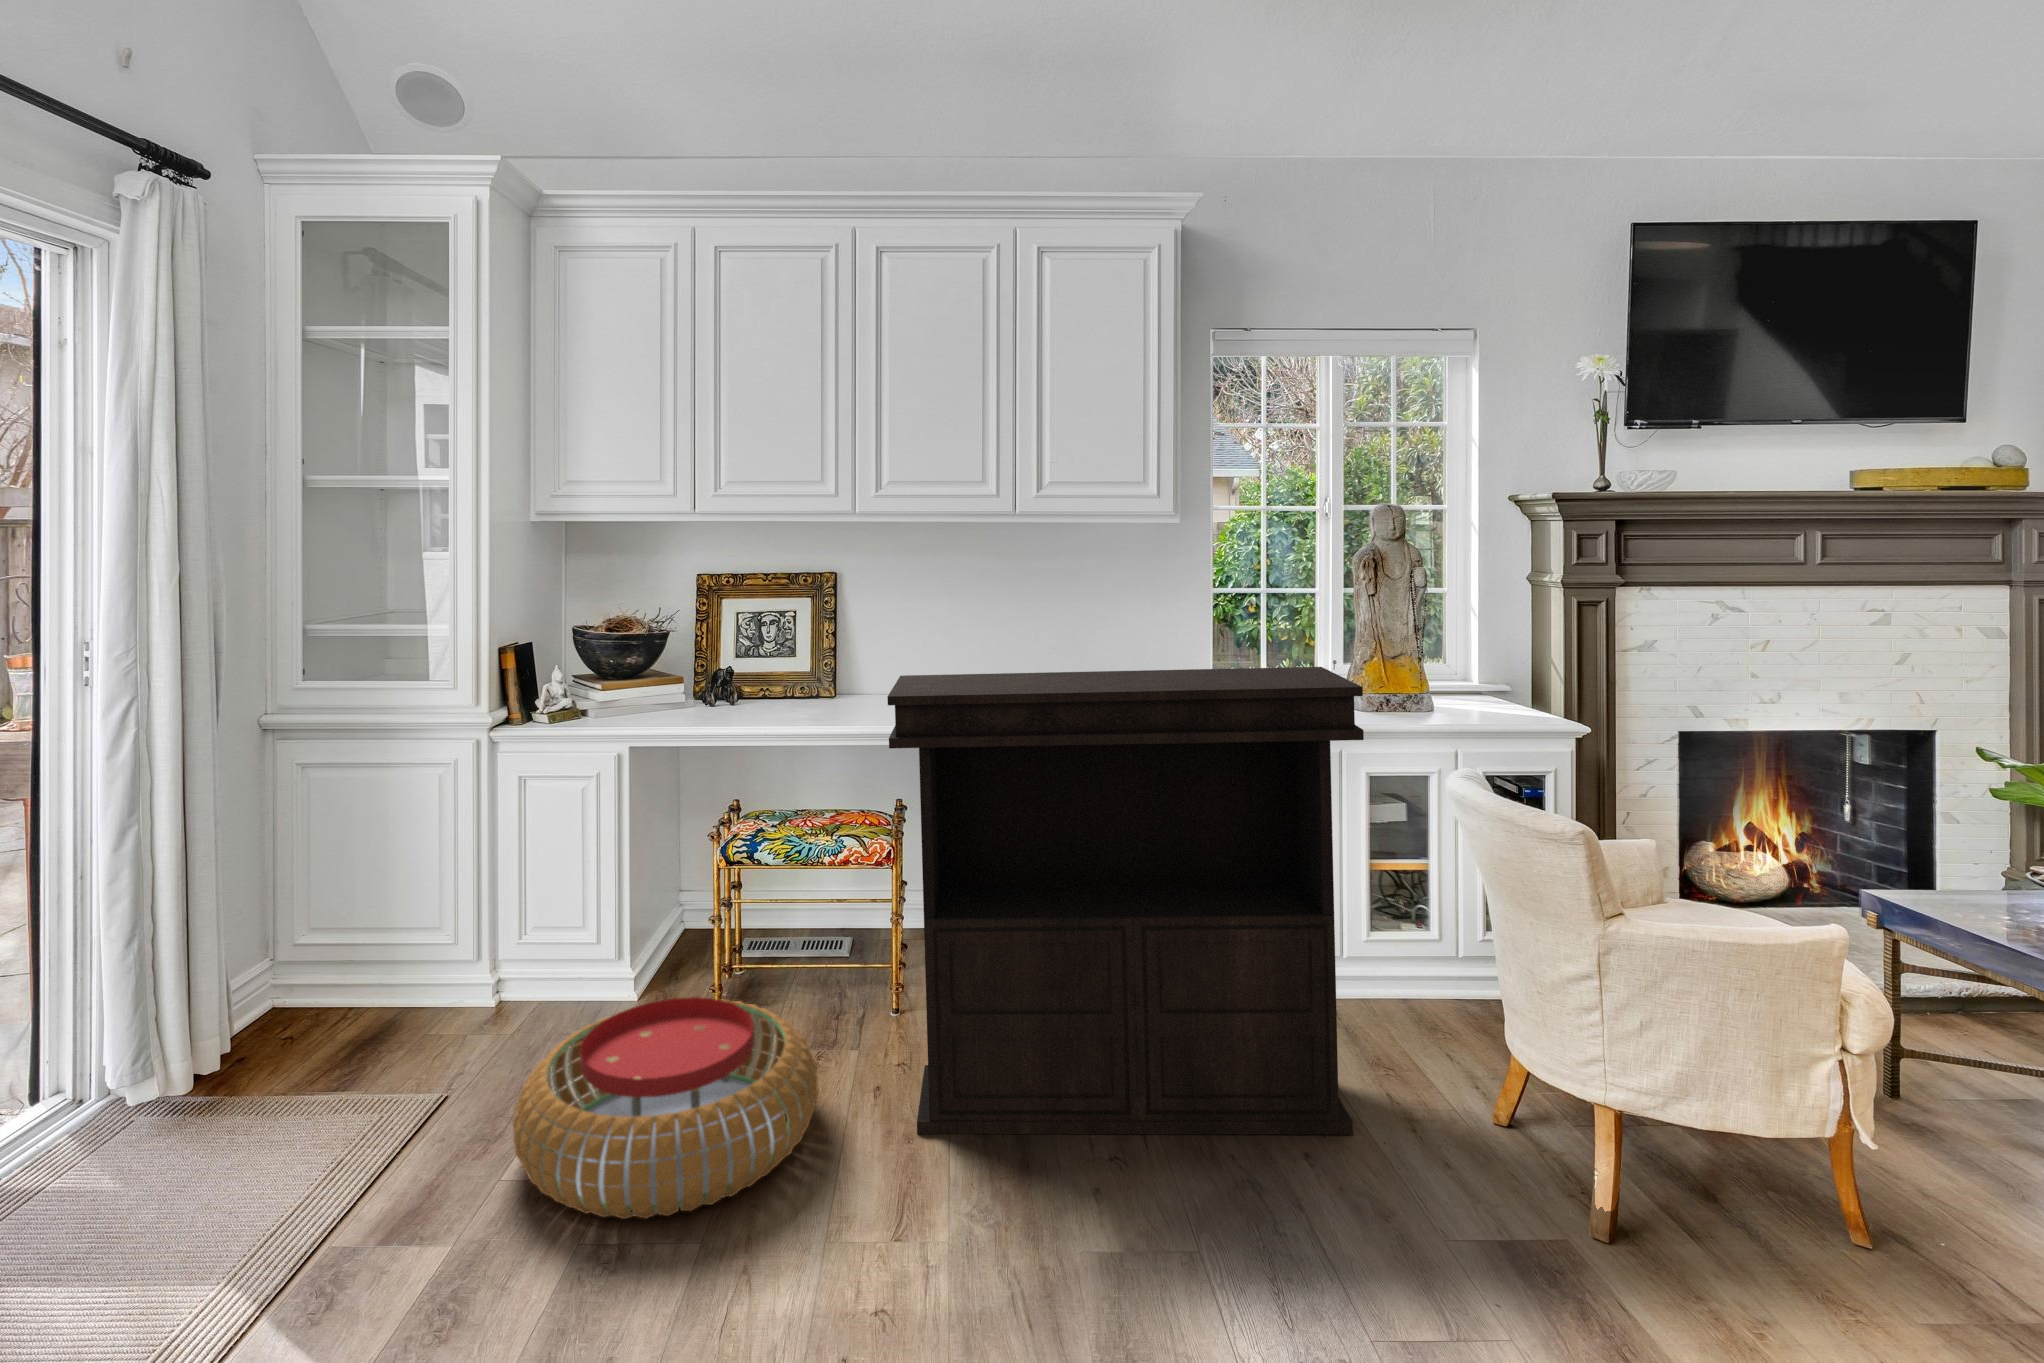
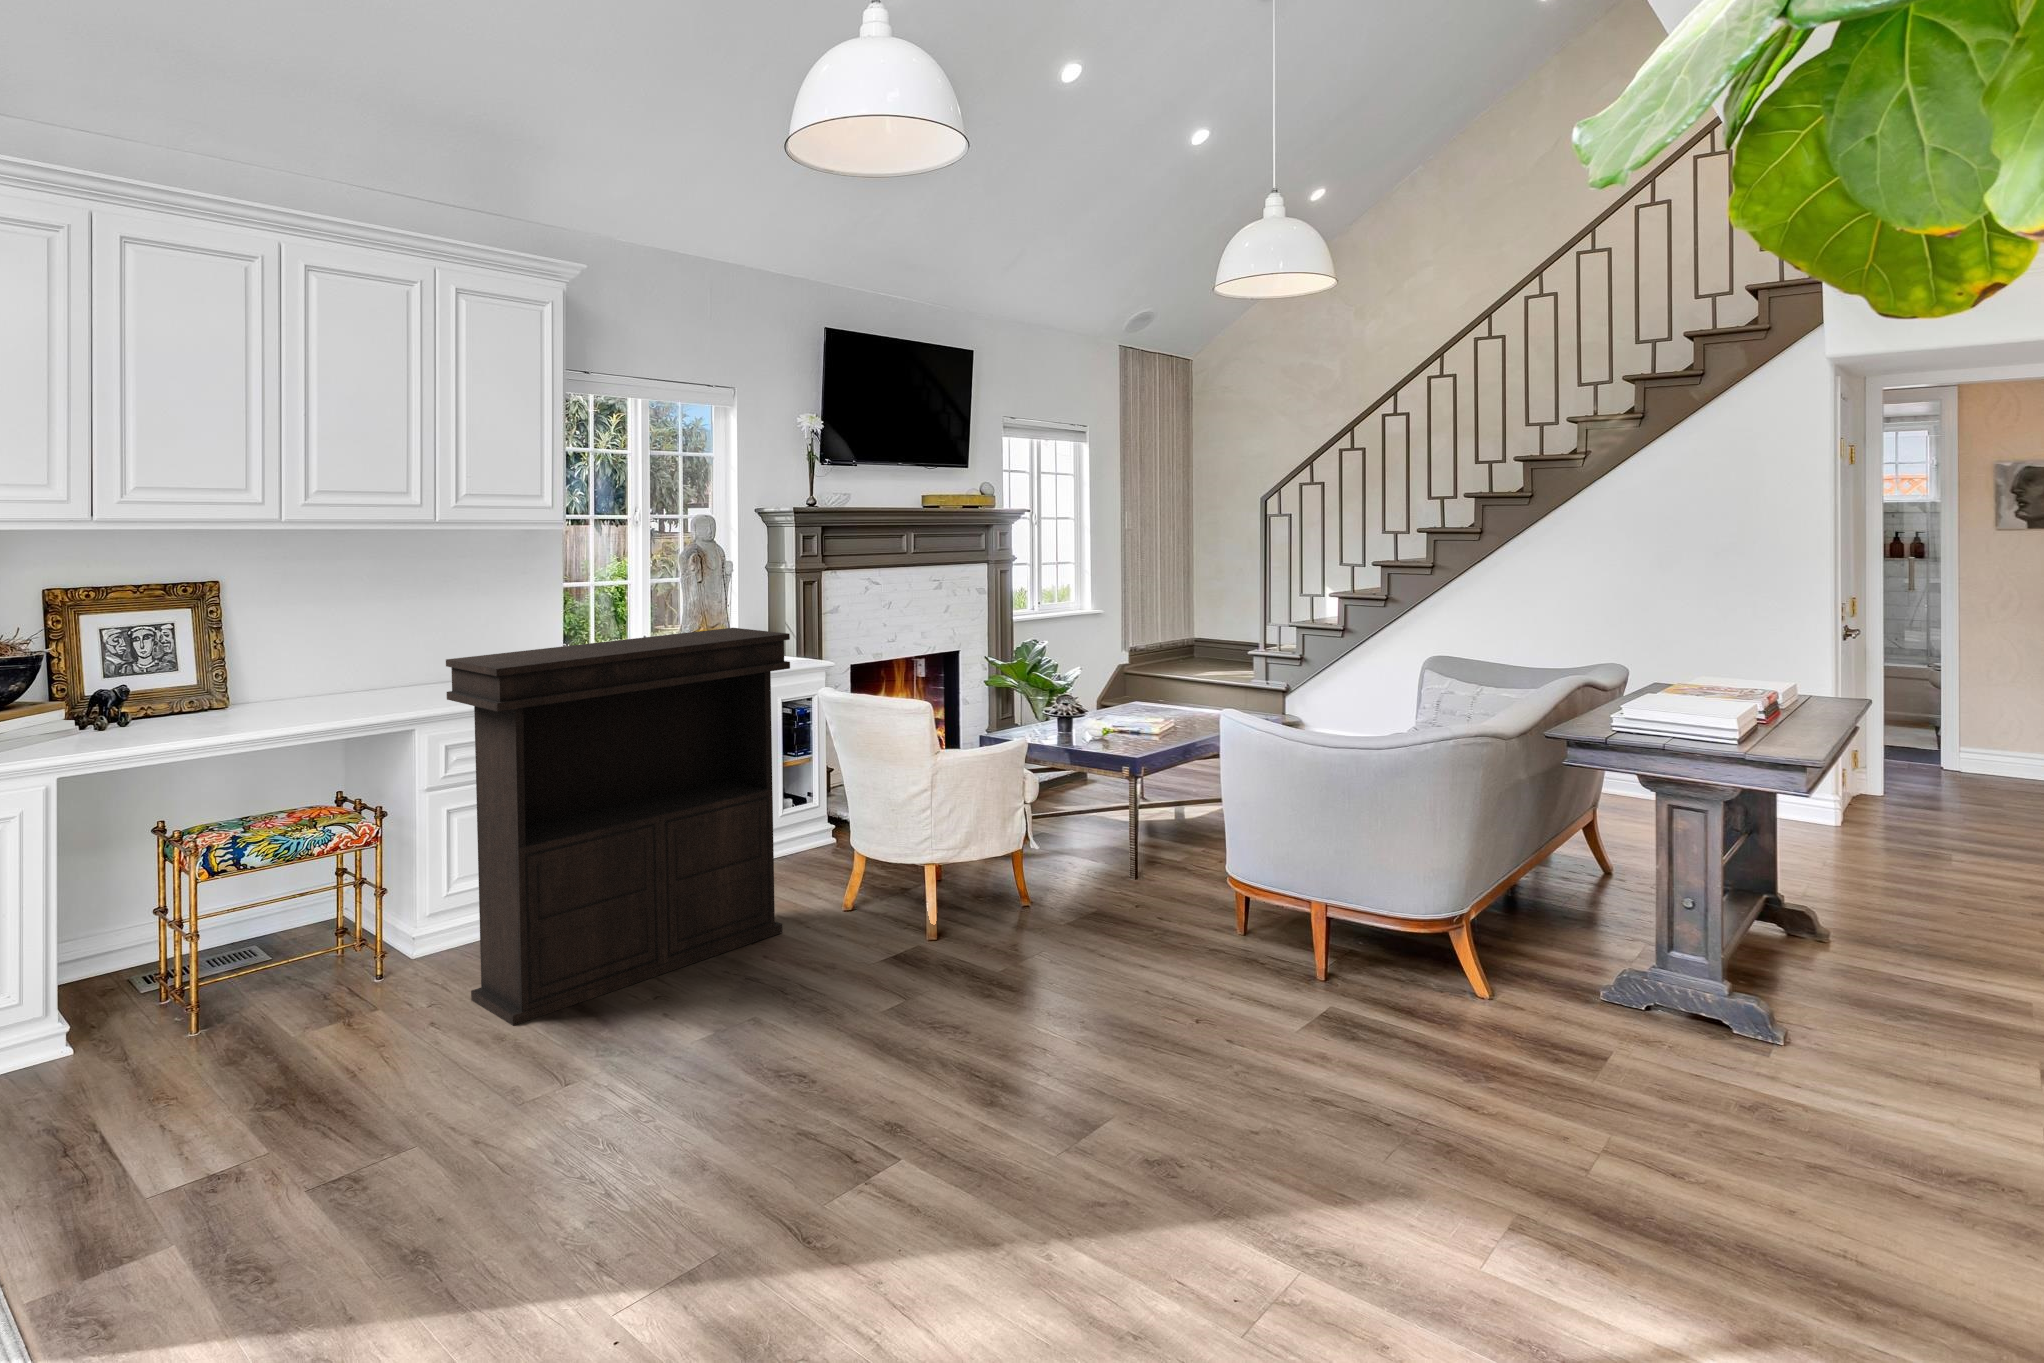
pouf: present [513,997,818,1219] -> none [147,973,452,1162]

